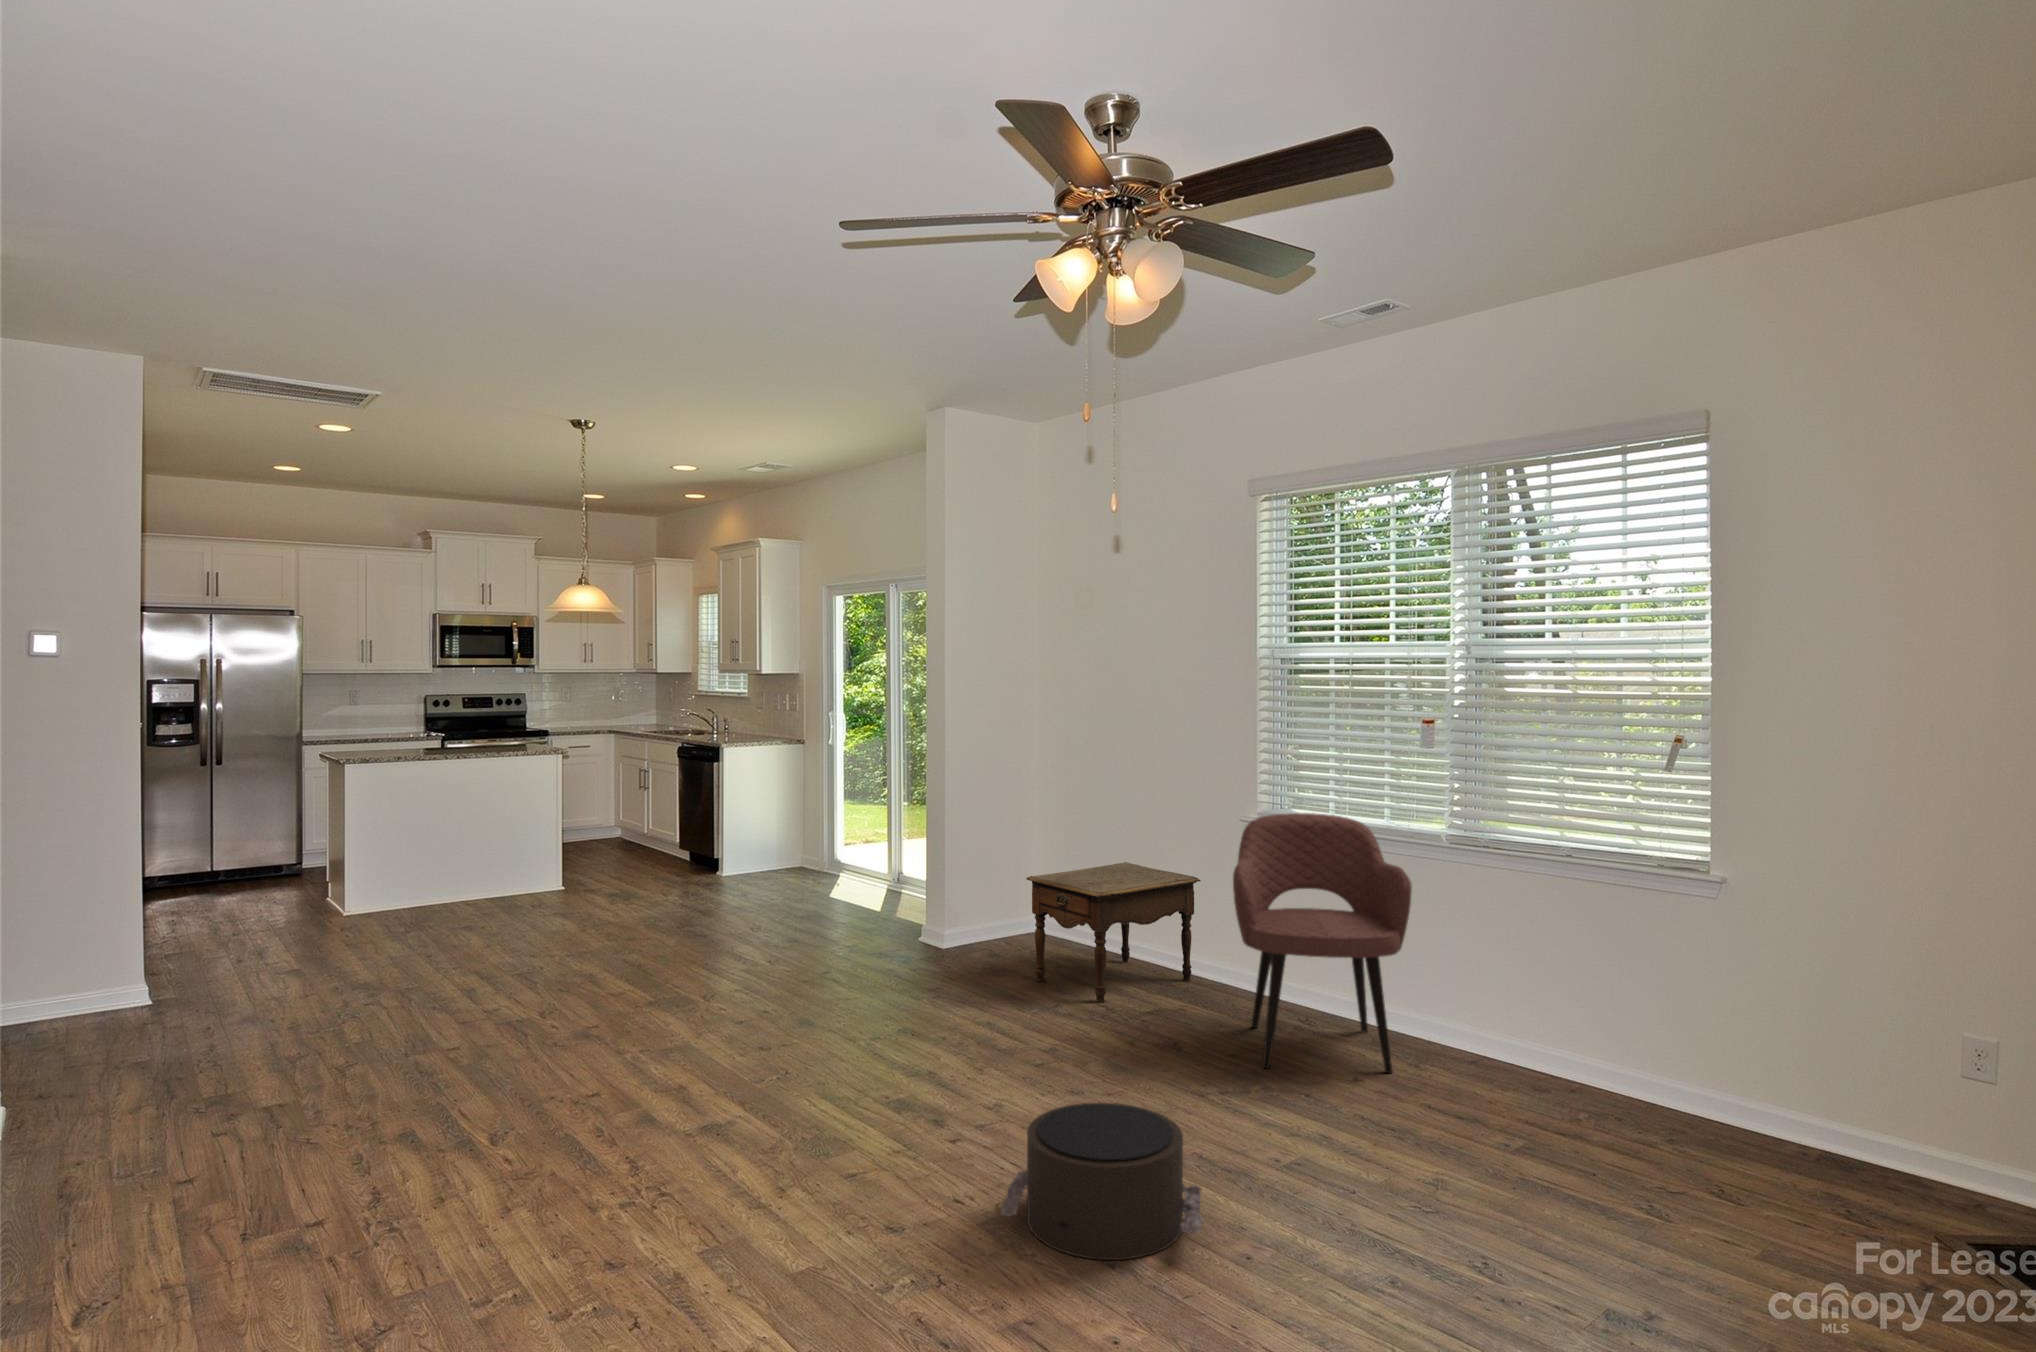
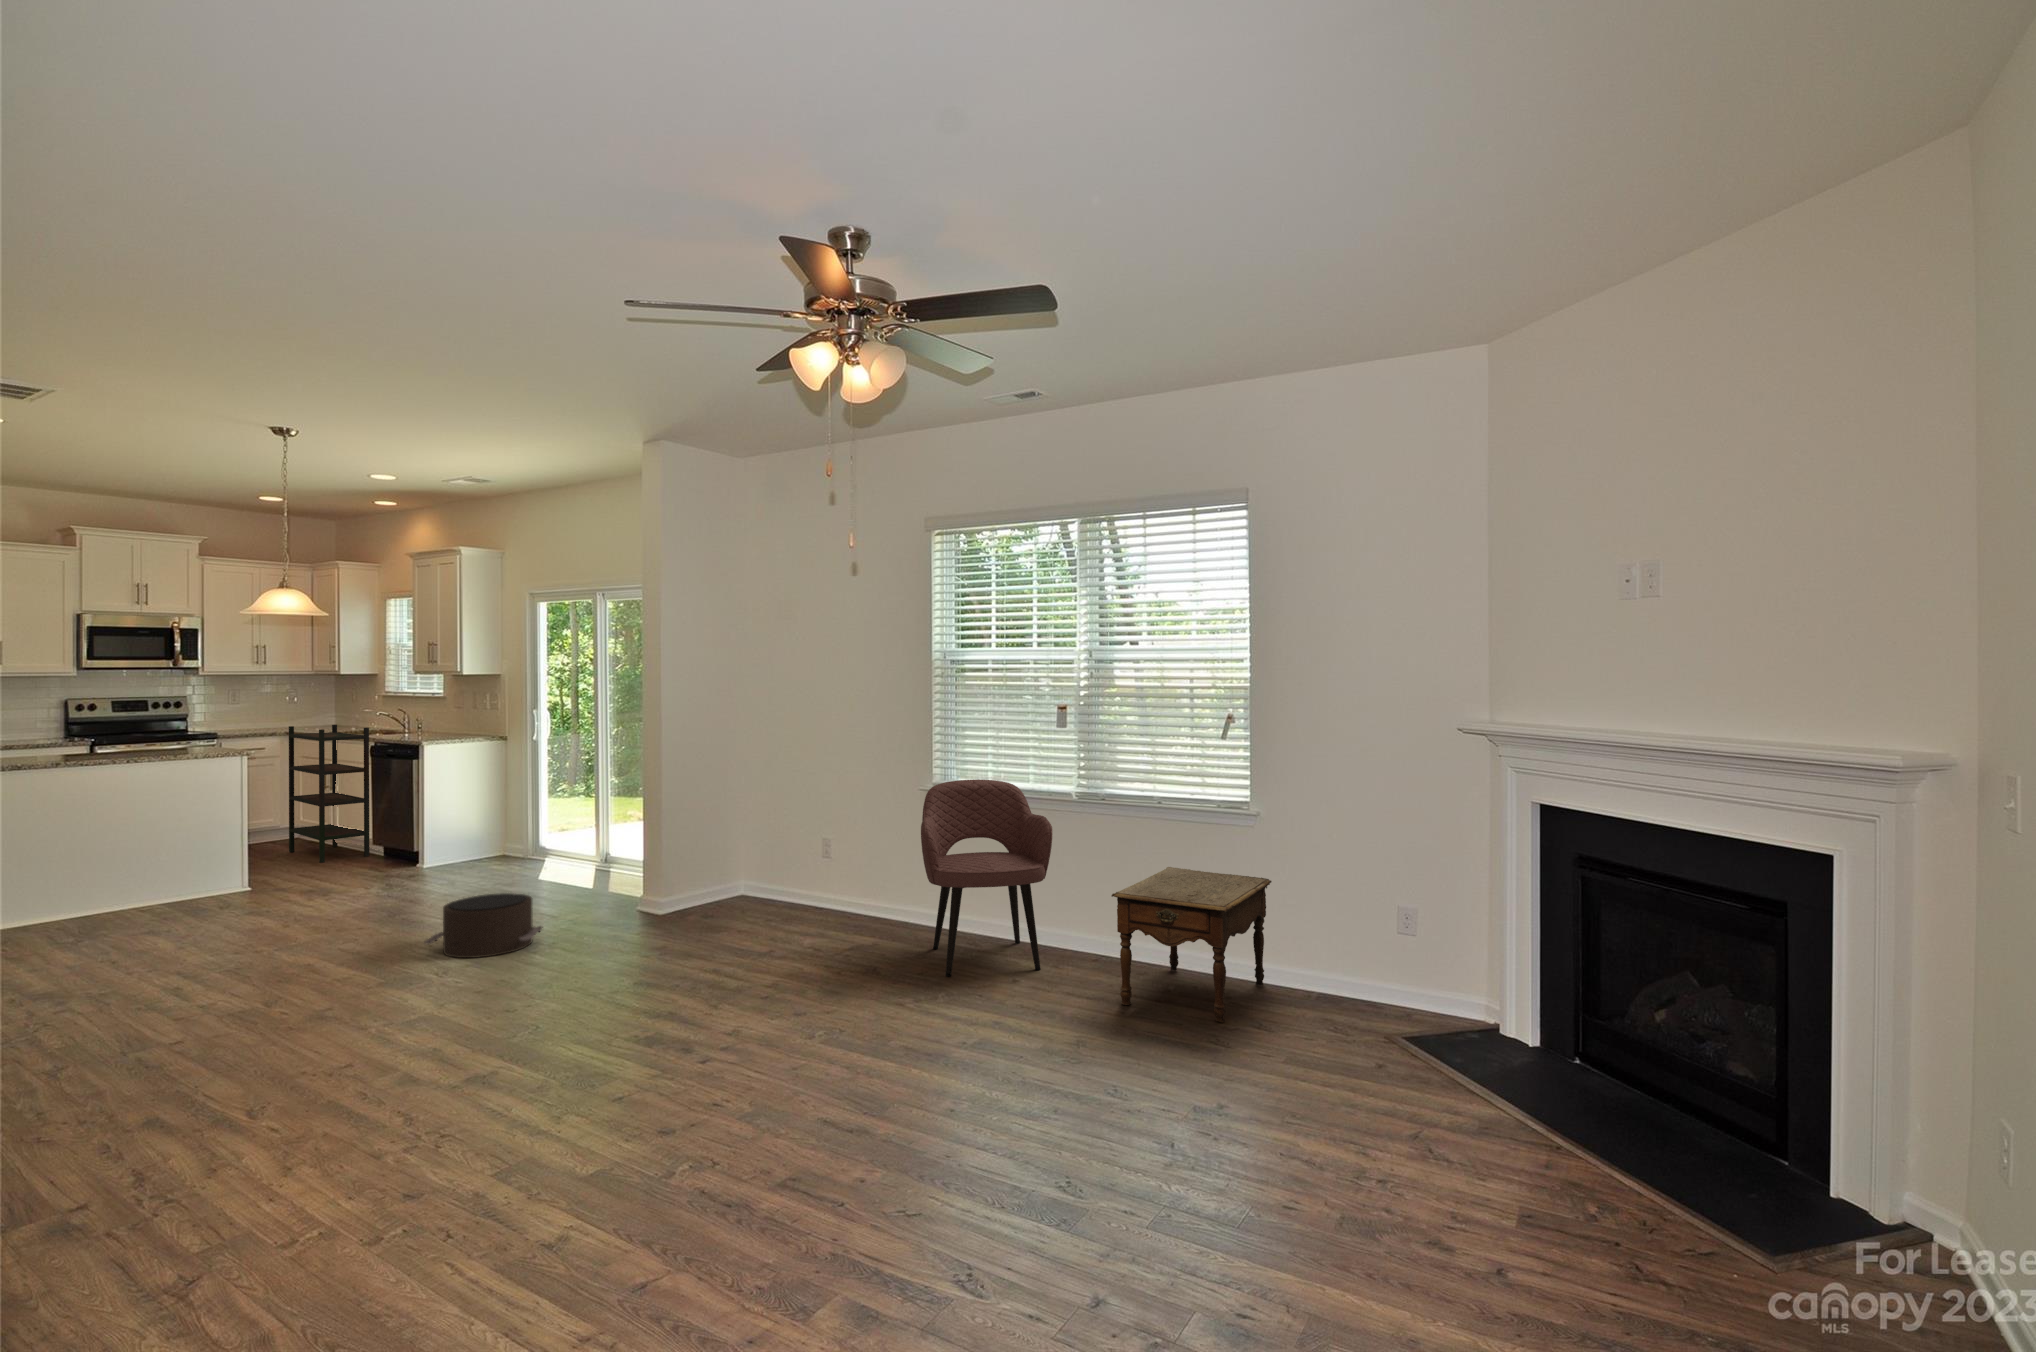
bookshelf: none [606,724,674,865] -> present [289,725,369,863]
side table: present [1027,862,1201,1002] -> present [1112,867,1272,1022]
pouf: present [1001,1103,1204,1260] -> present [424,893,543,958]

